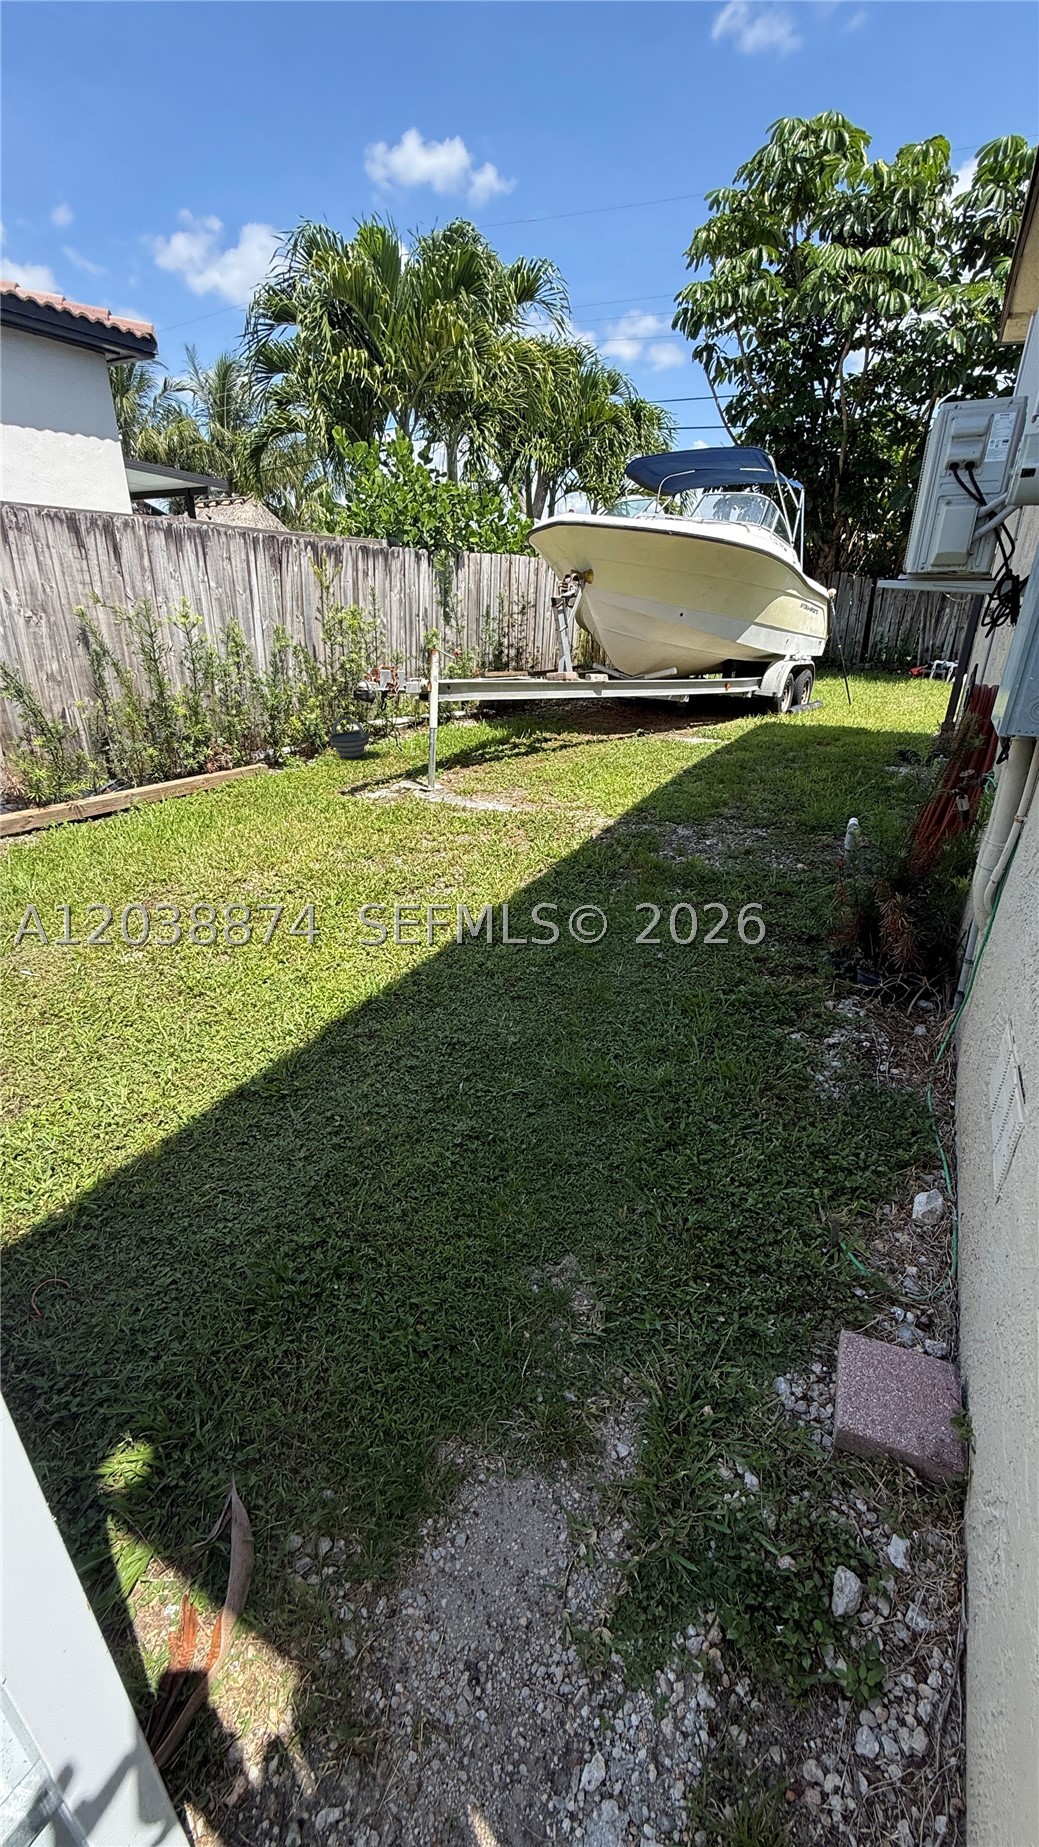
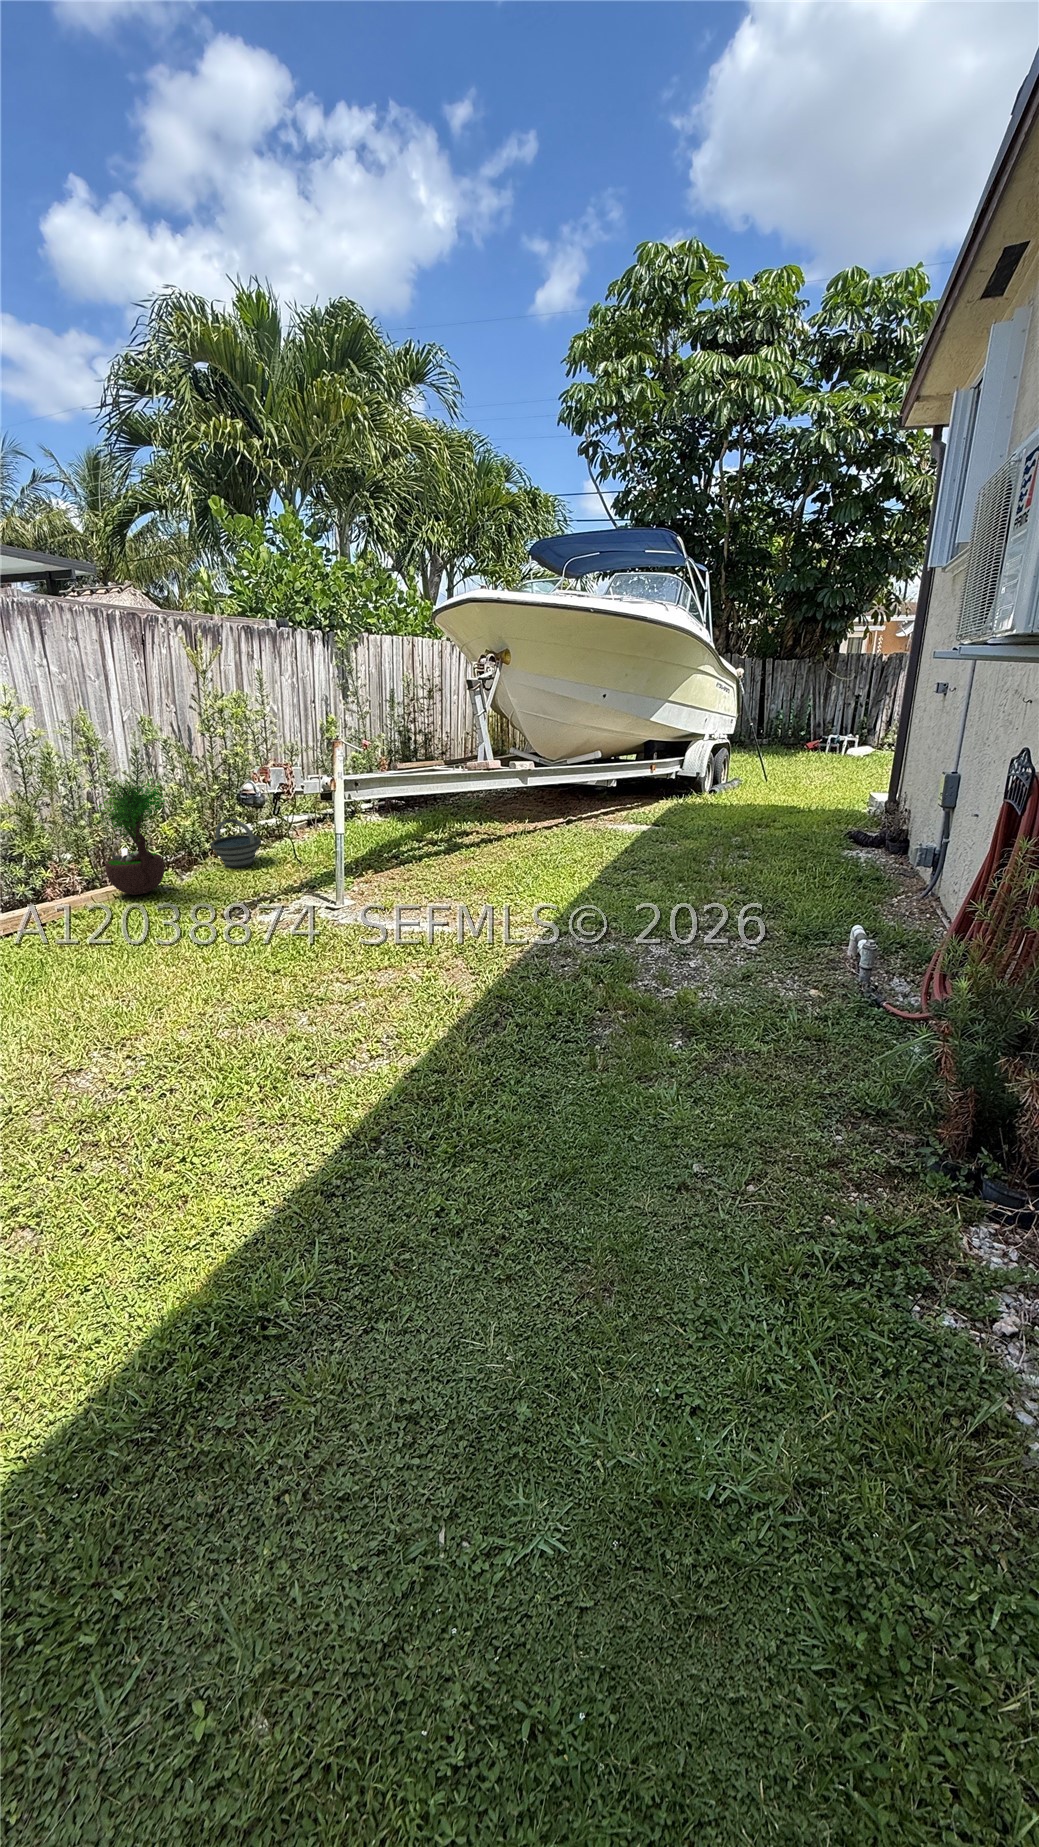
potted tree: none [244,673,298,775] -> present [97,775,167,895]

